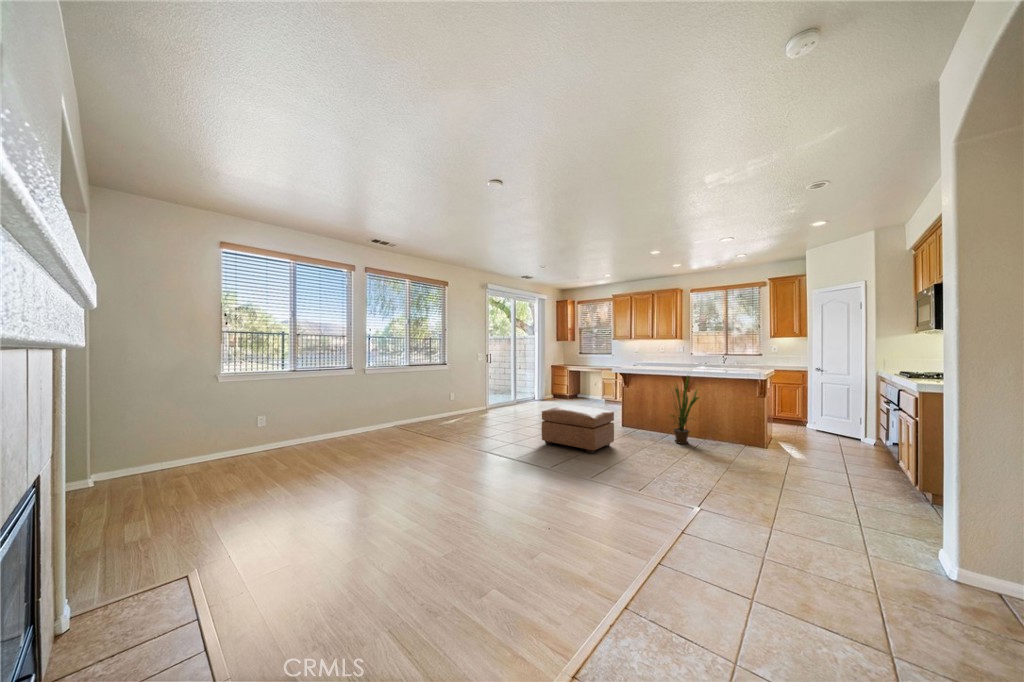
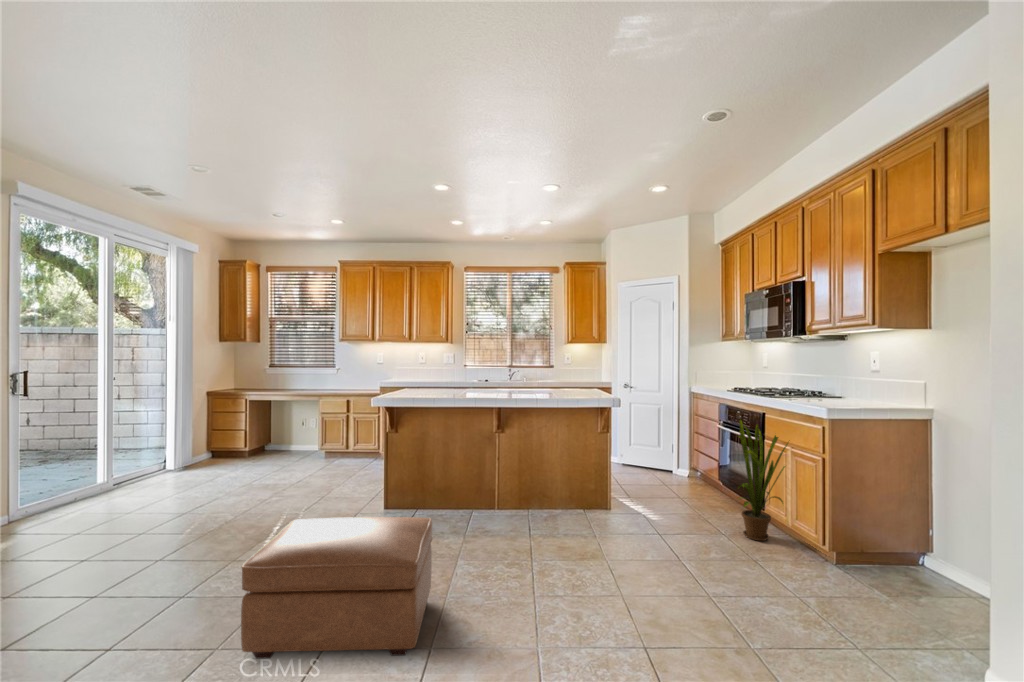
house plant: present [671,376,699,444] -> present [739,420,788,541]

